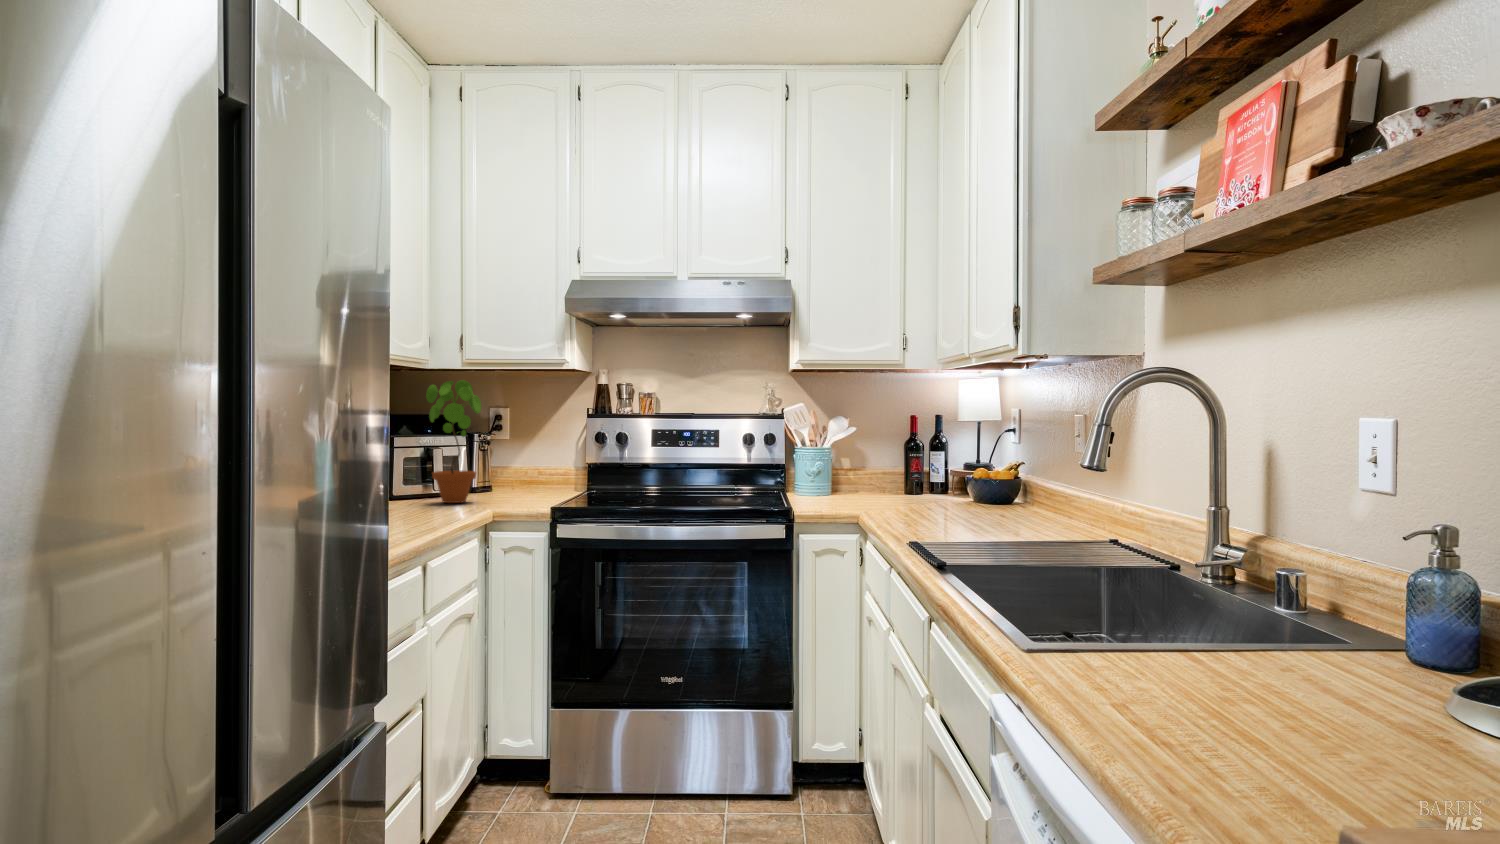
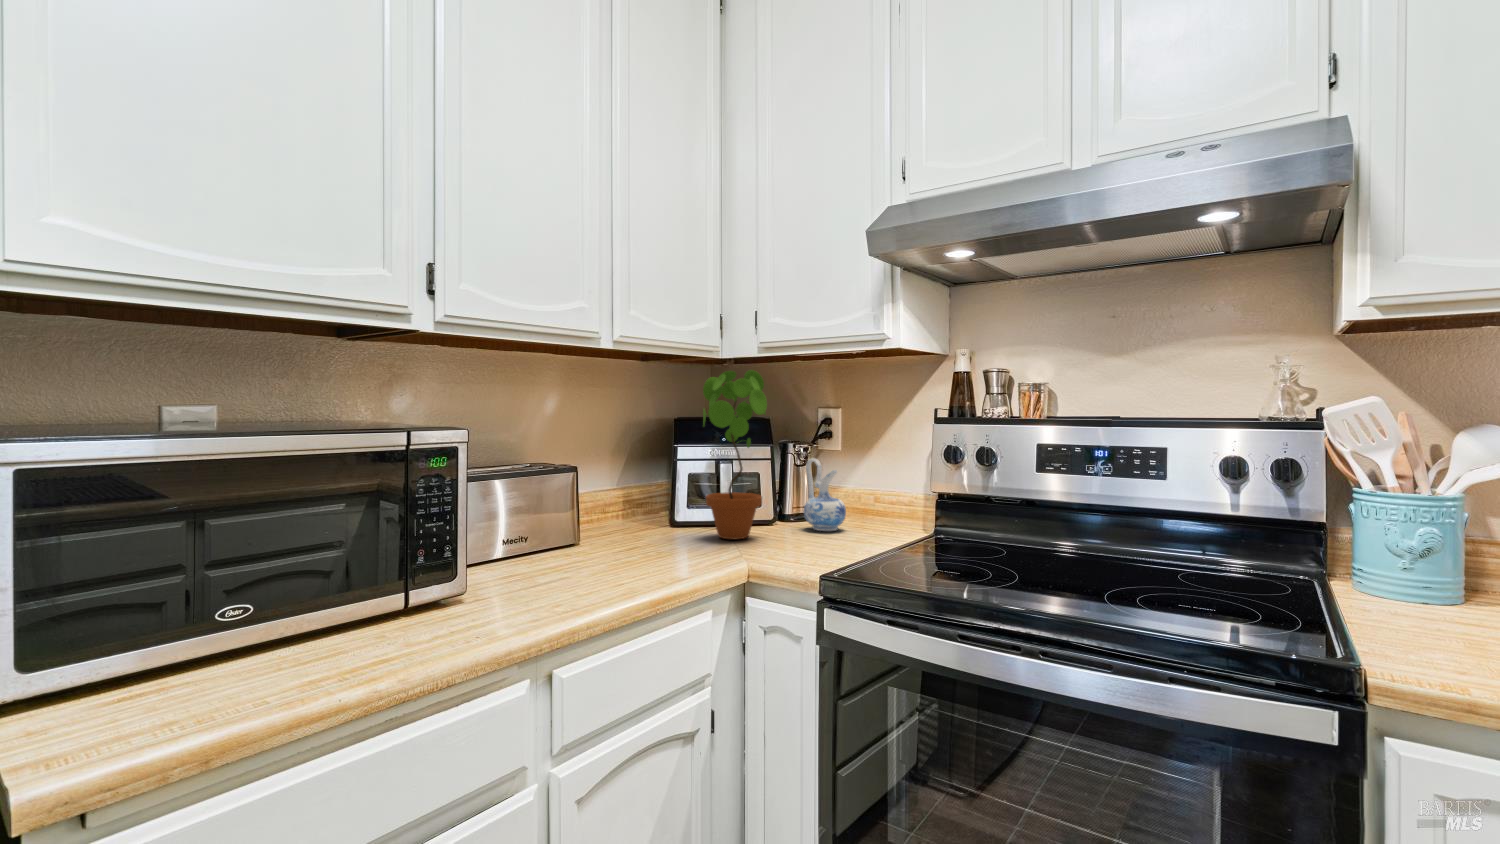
ceramic pitcher: none [495,444,526,496] -> present [804,458,846,531]

